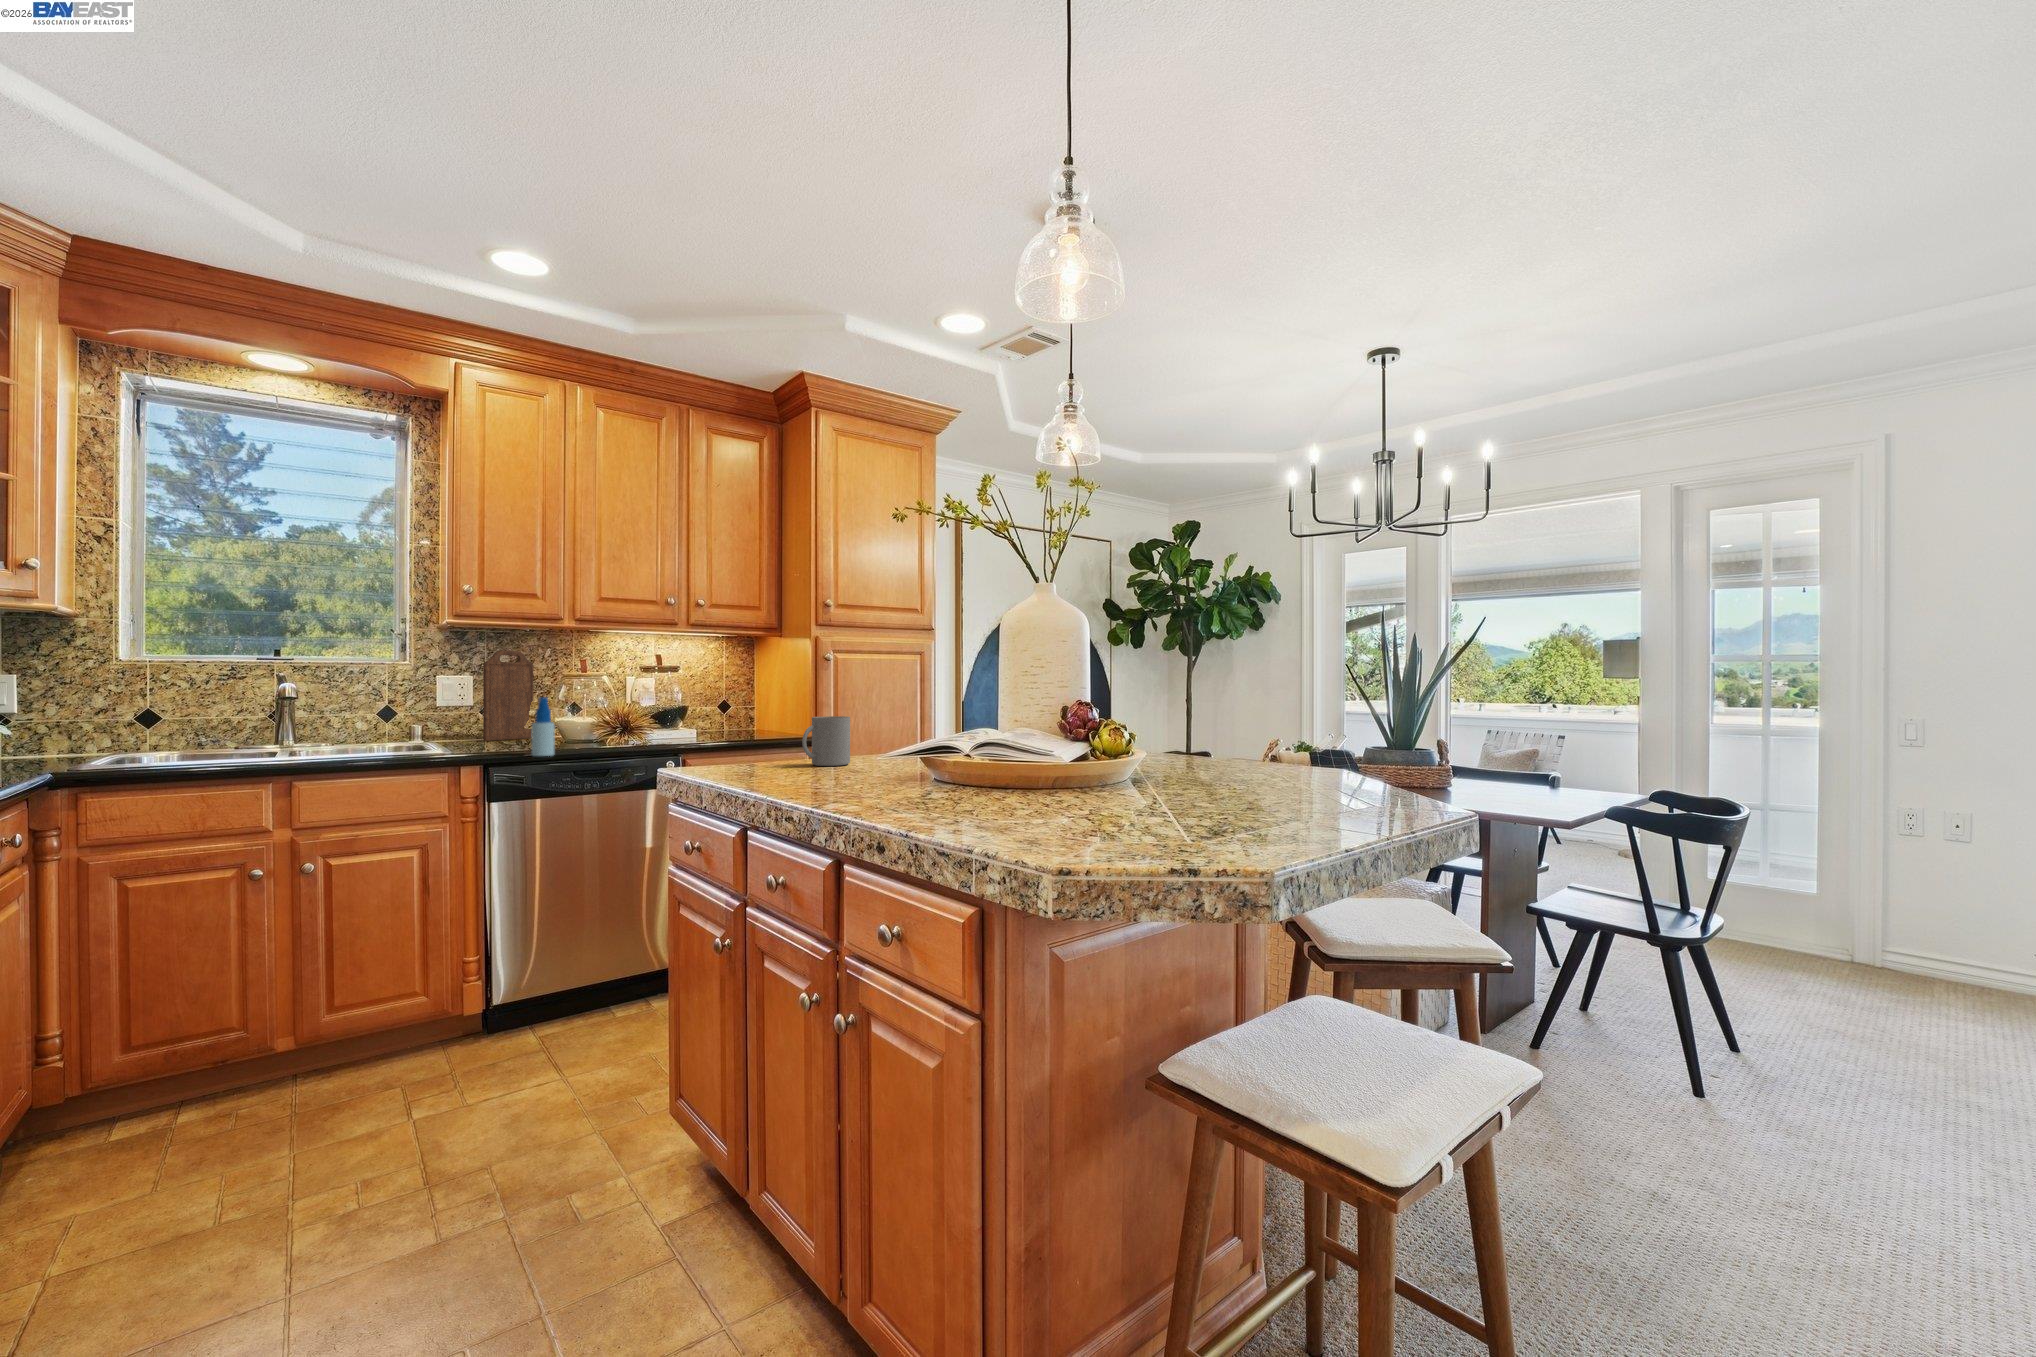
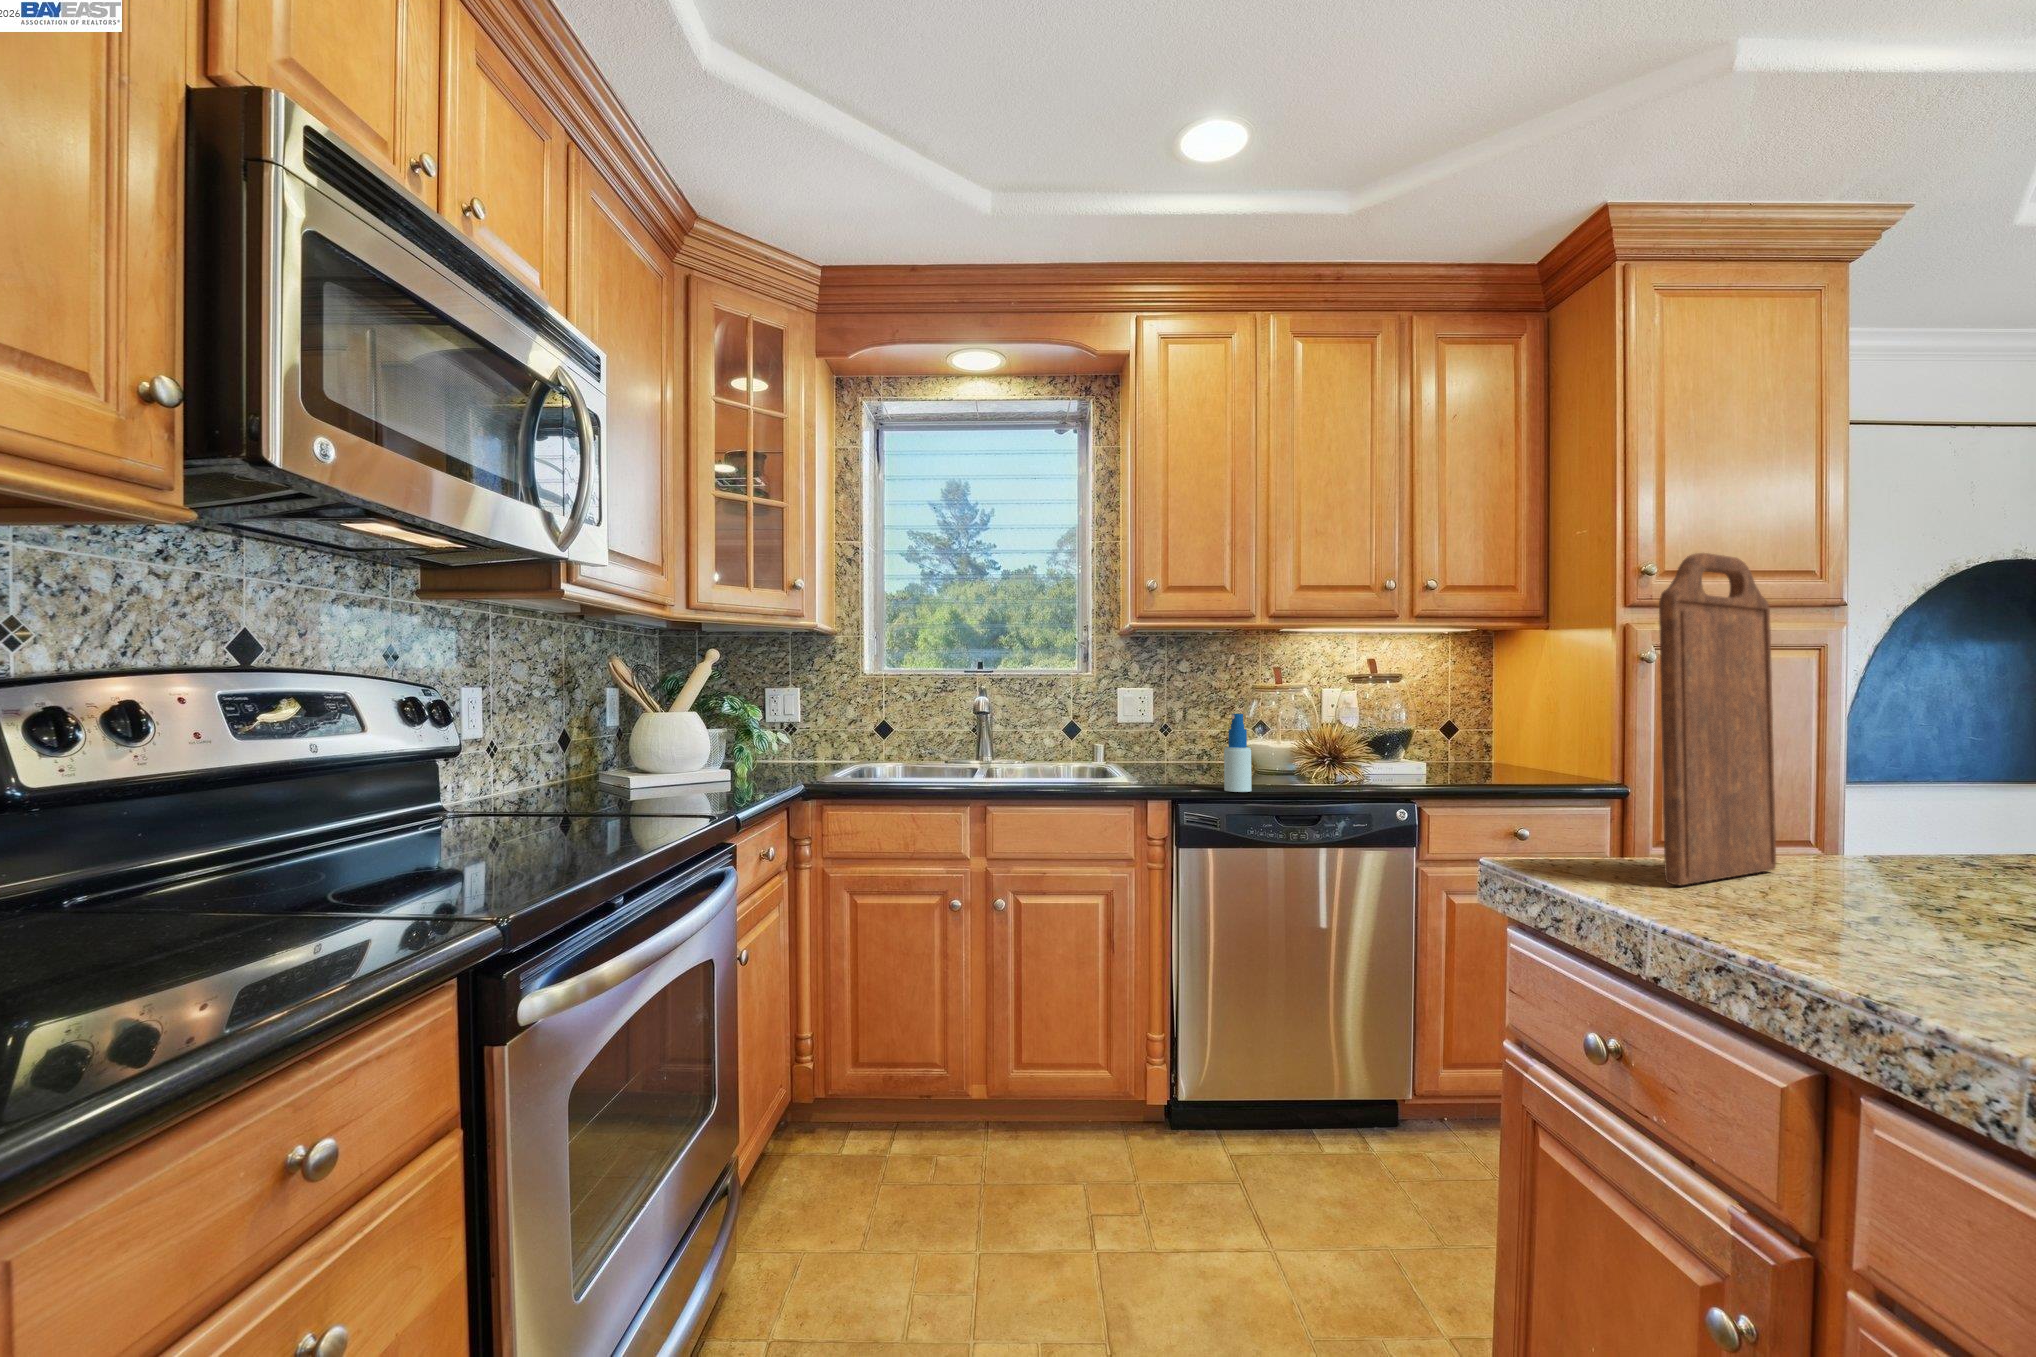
cutting board: present [483,651,533,741] -> present [1659,553,1776,886]
mug: present [802,716,850,766] -> none [1806,761,1930,875]

